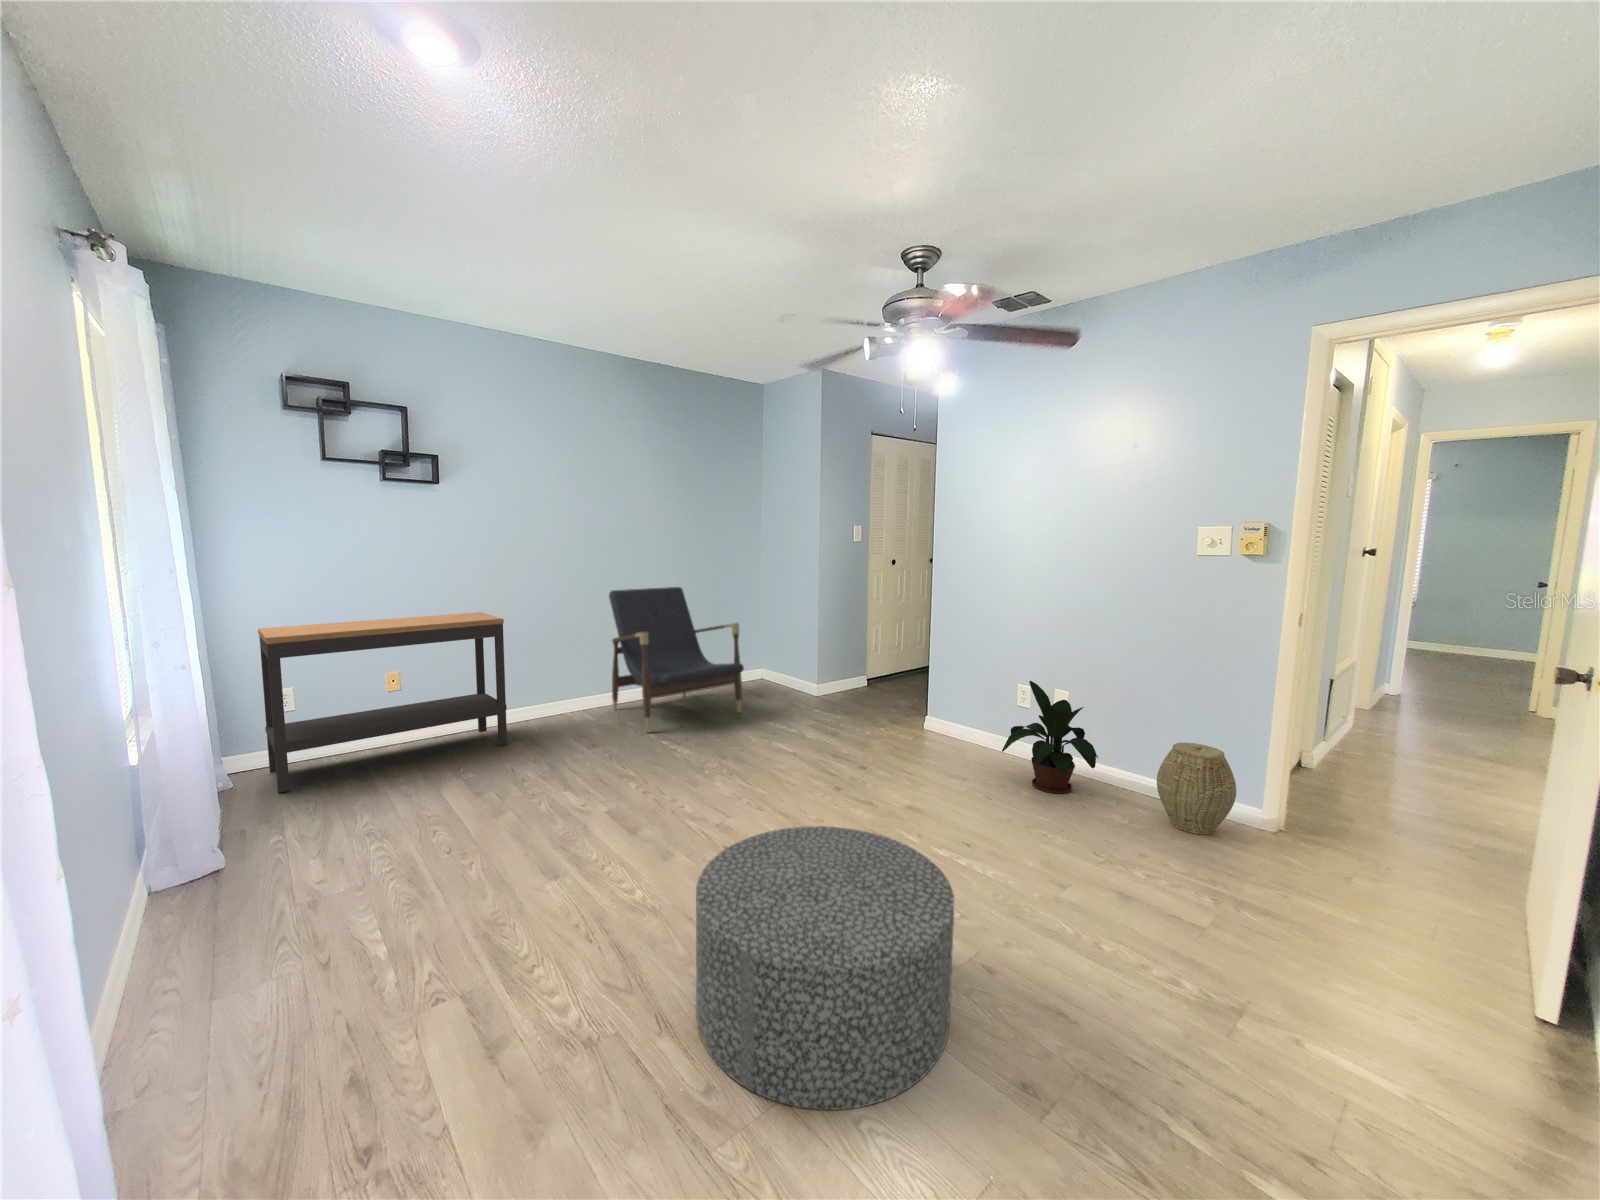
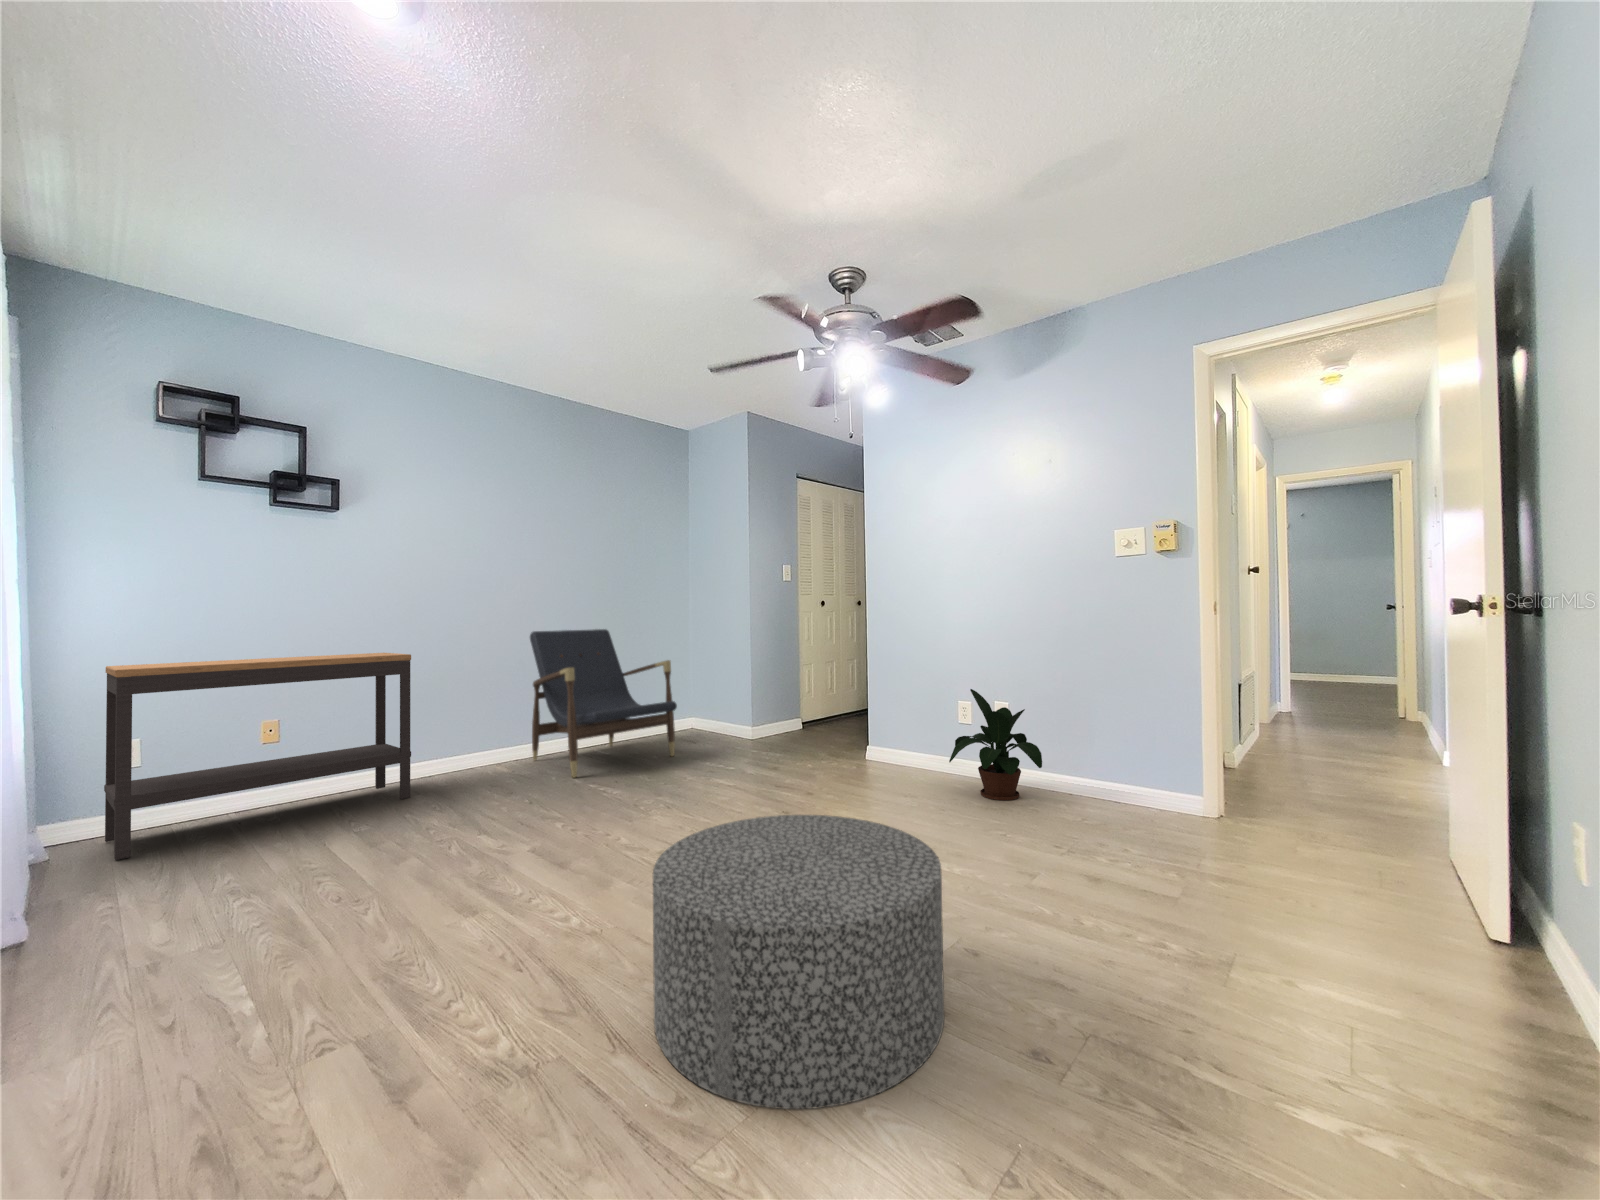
woven basket: present [1157,743,1236,835] -> none [1102,733,1178,822]

